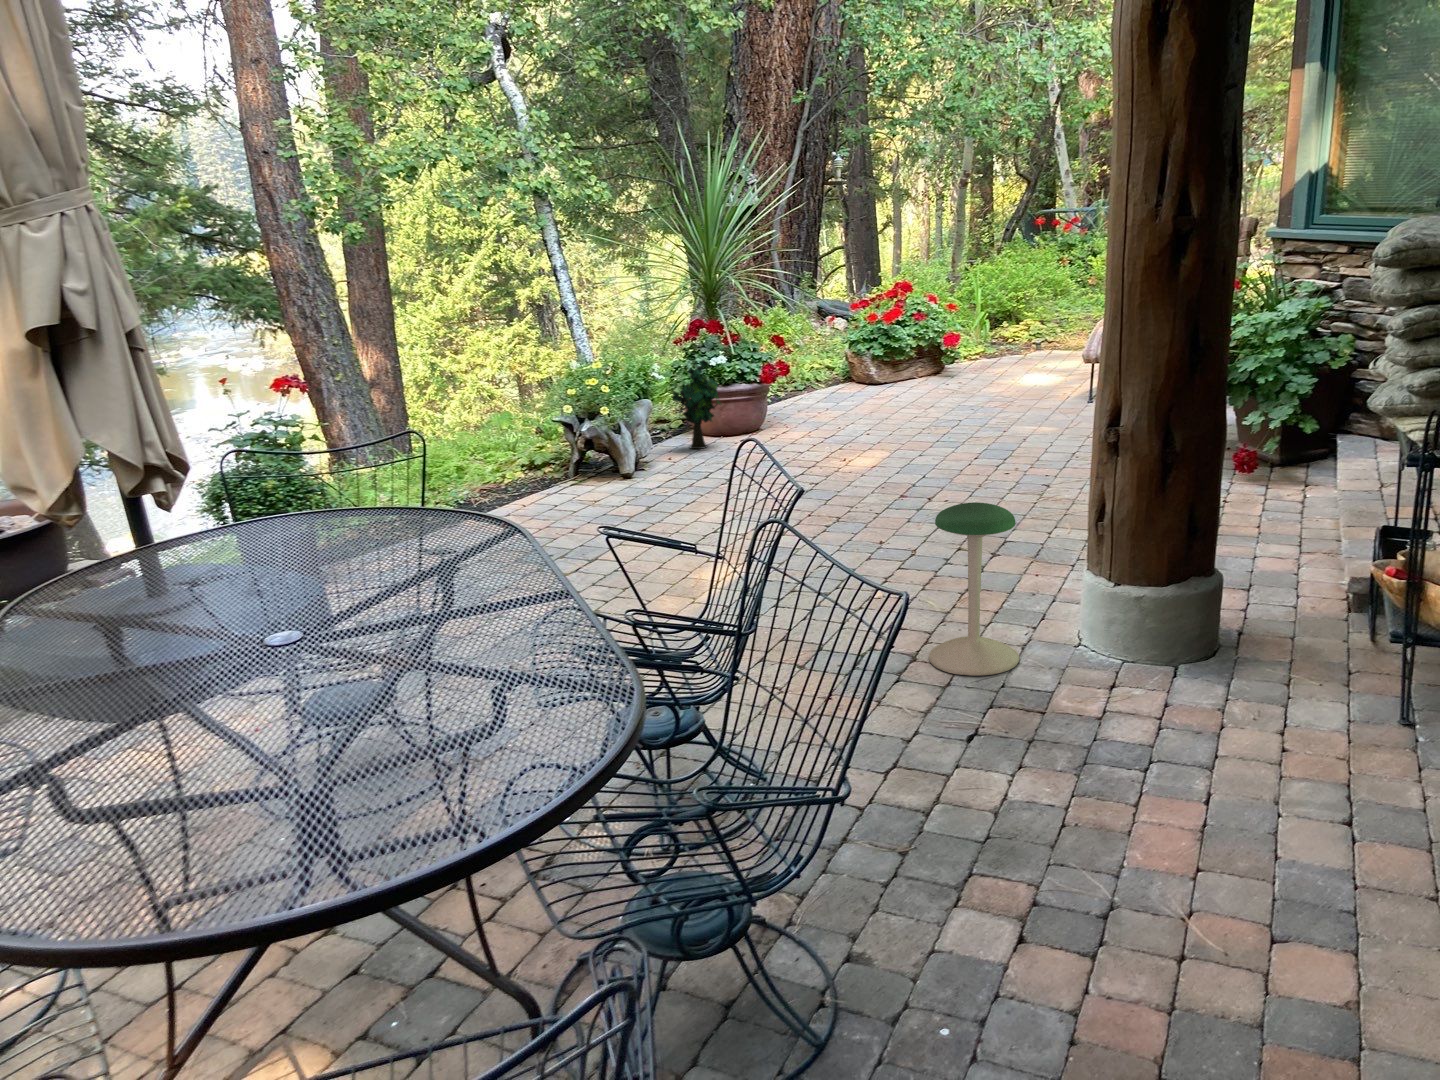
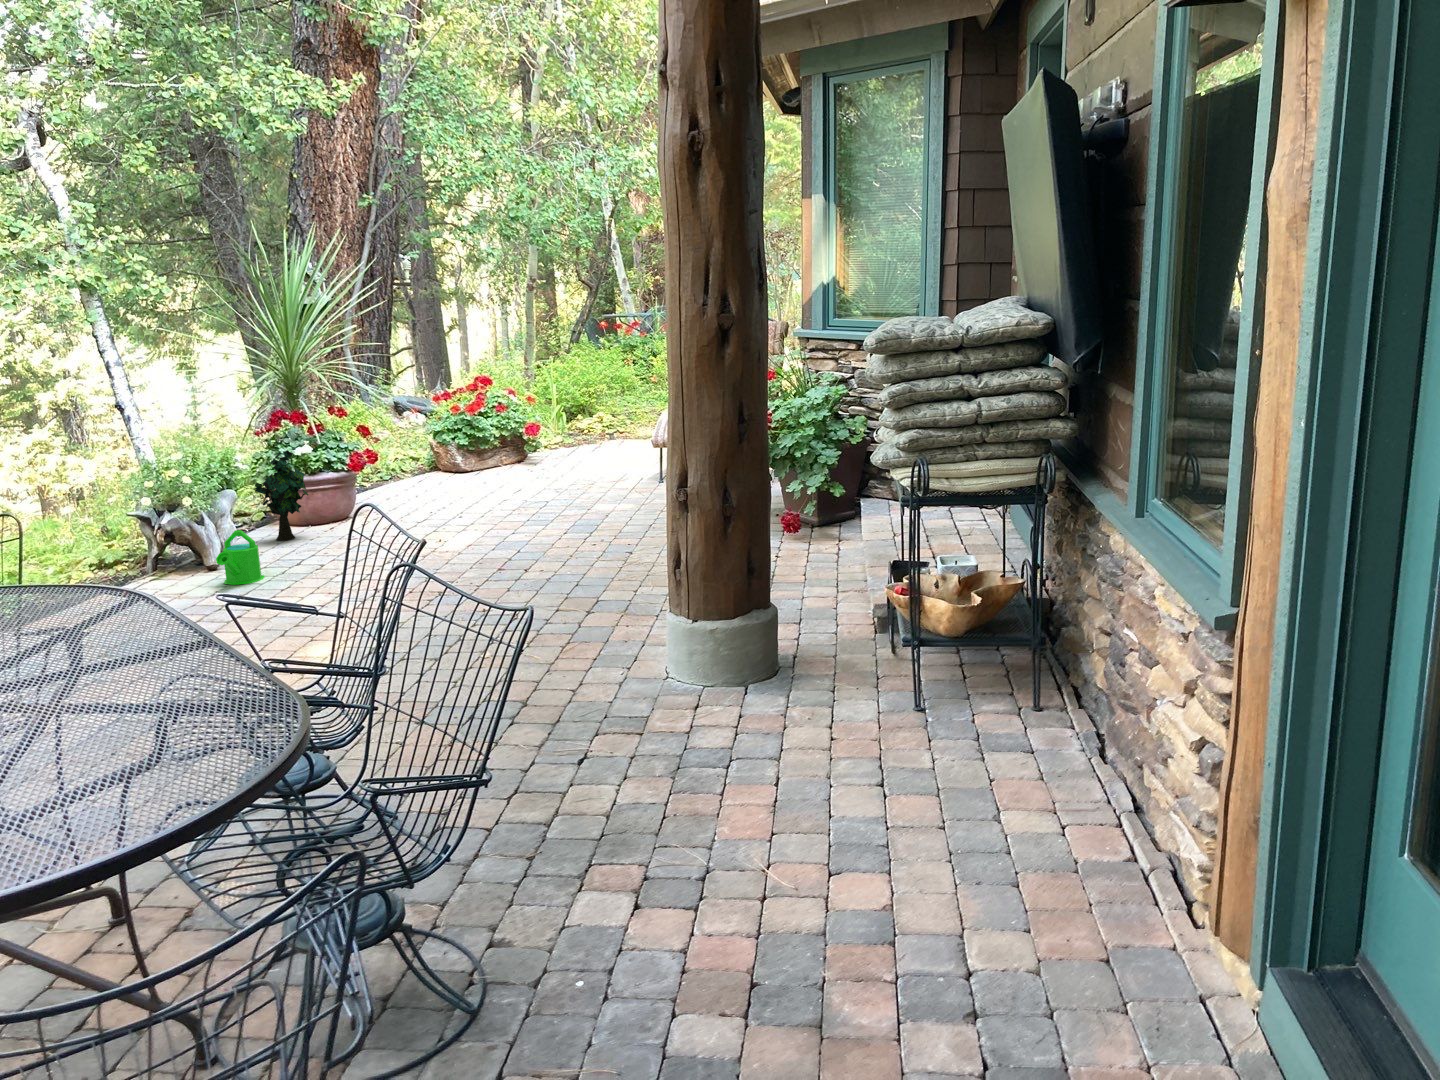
watering can: none [630,440,674,494] -> present [216,530,264,585]
stool: present [929,502,1020,676] -> none [536,558,618,713]

